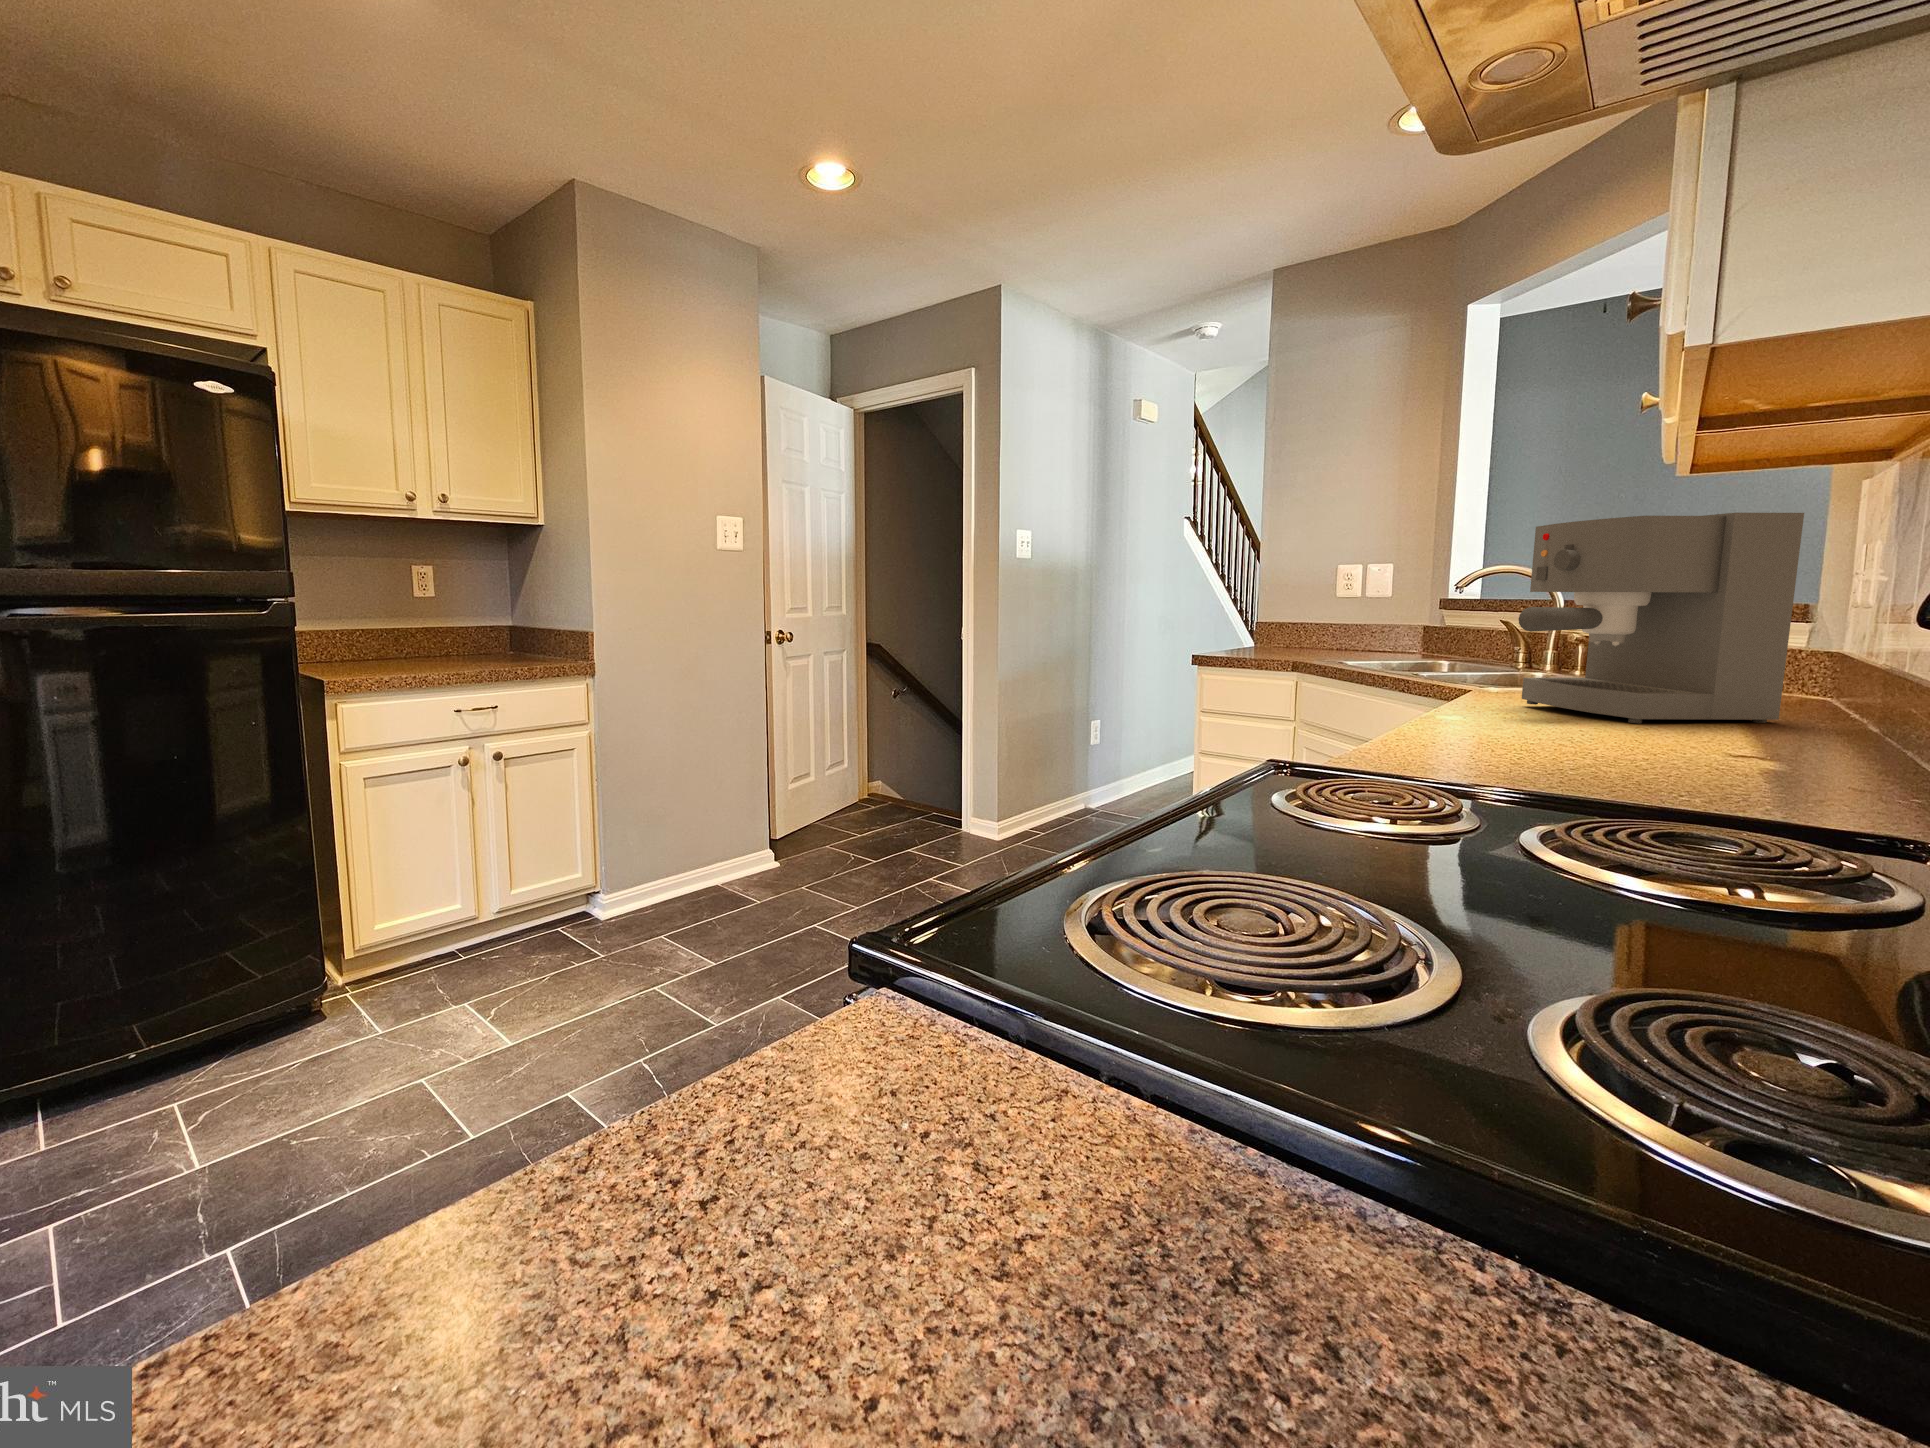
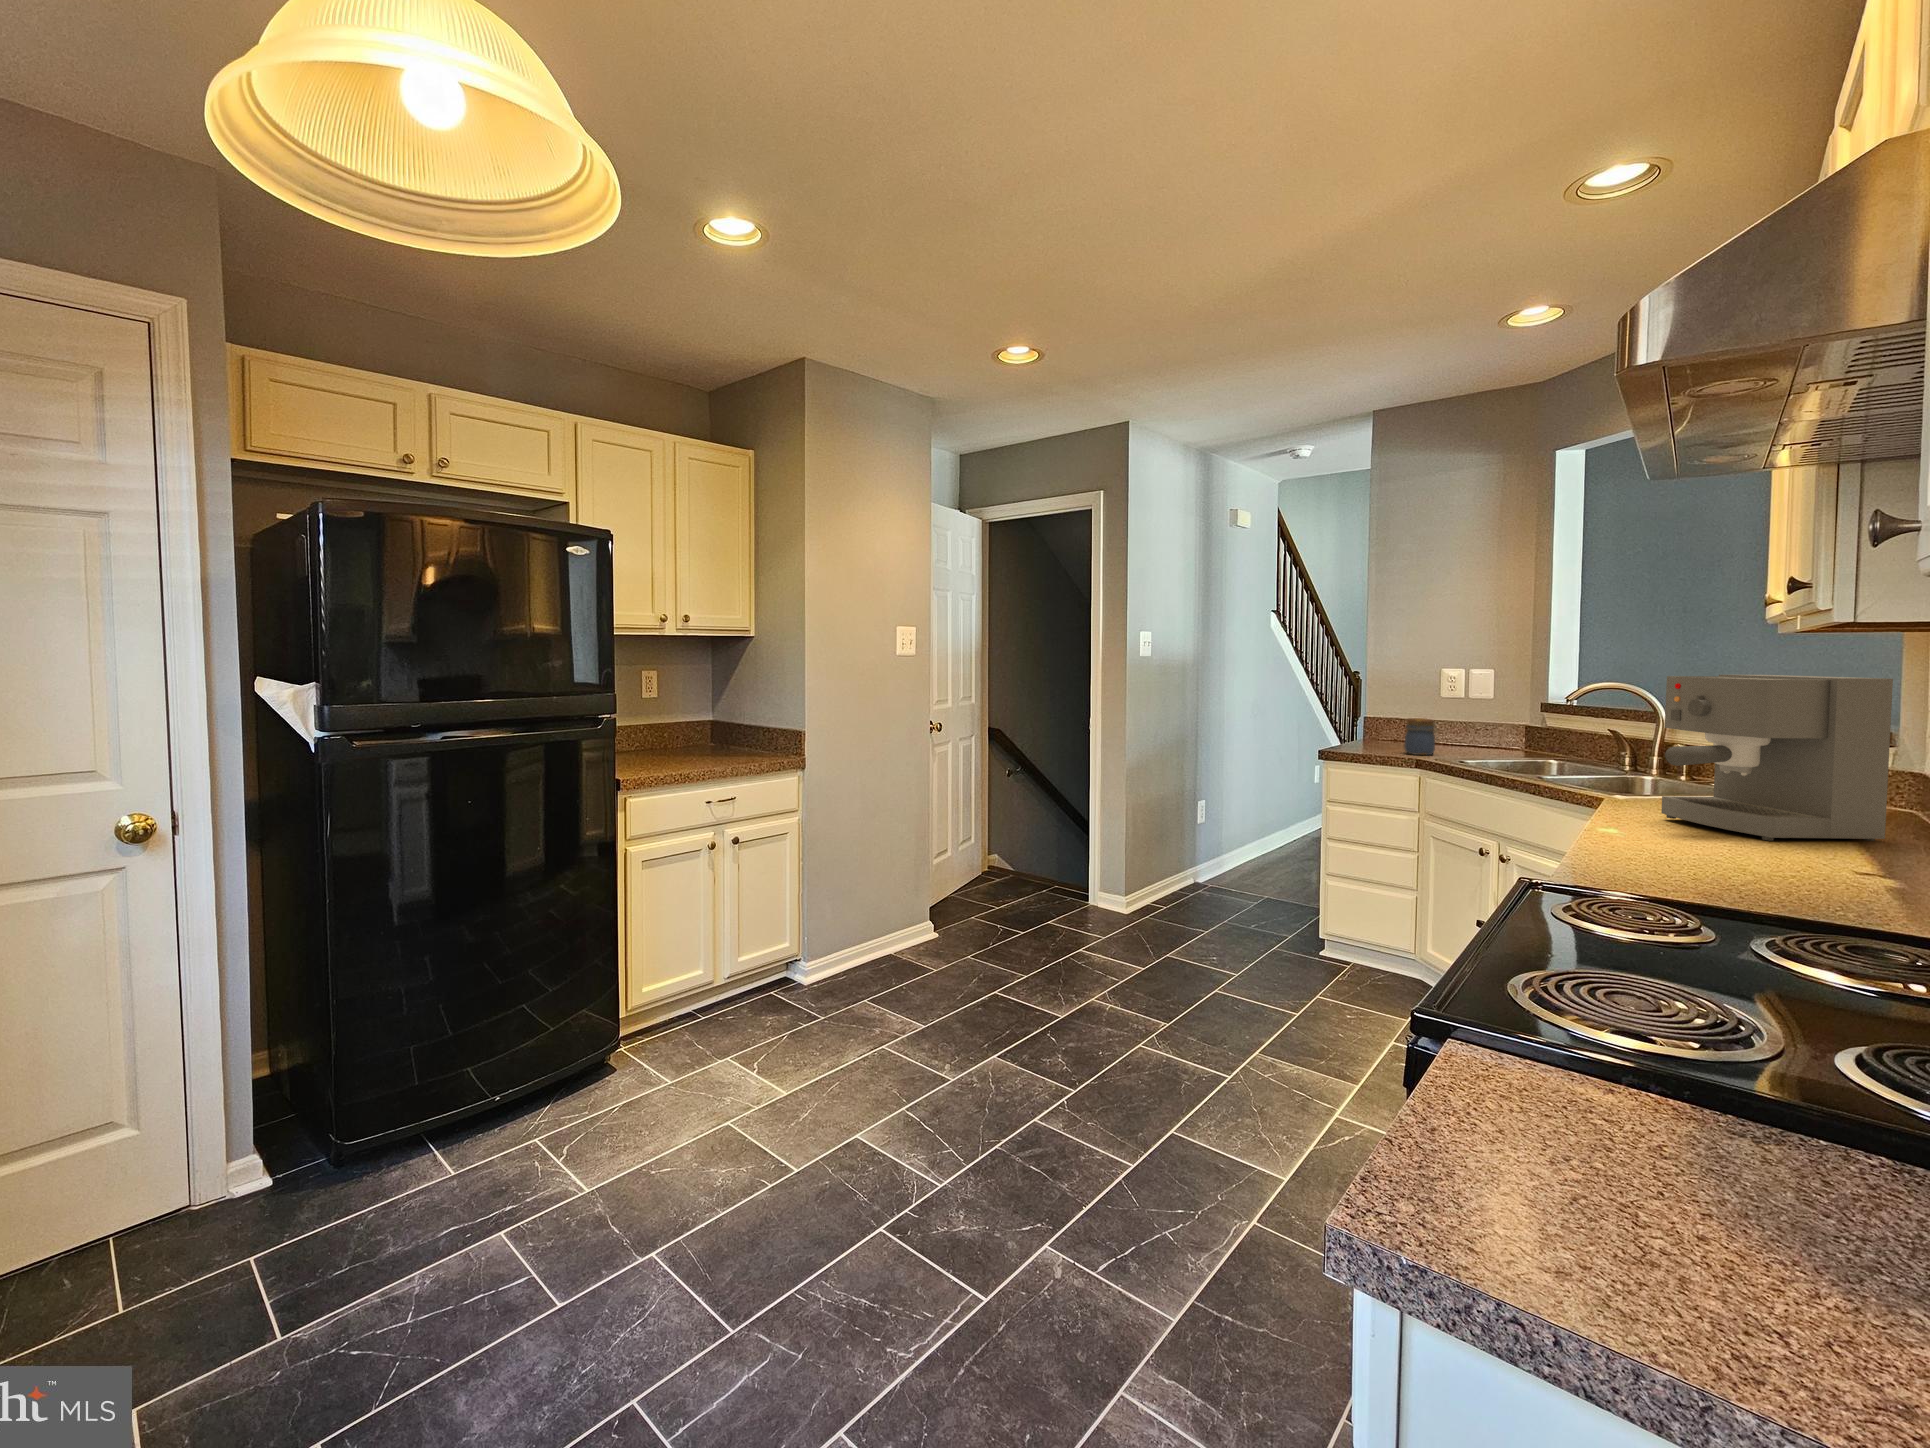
jar: none [1290,618,1327,659] -> present [1404,718,1437,755]

